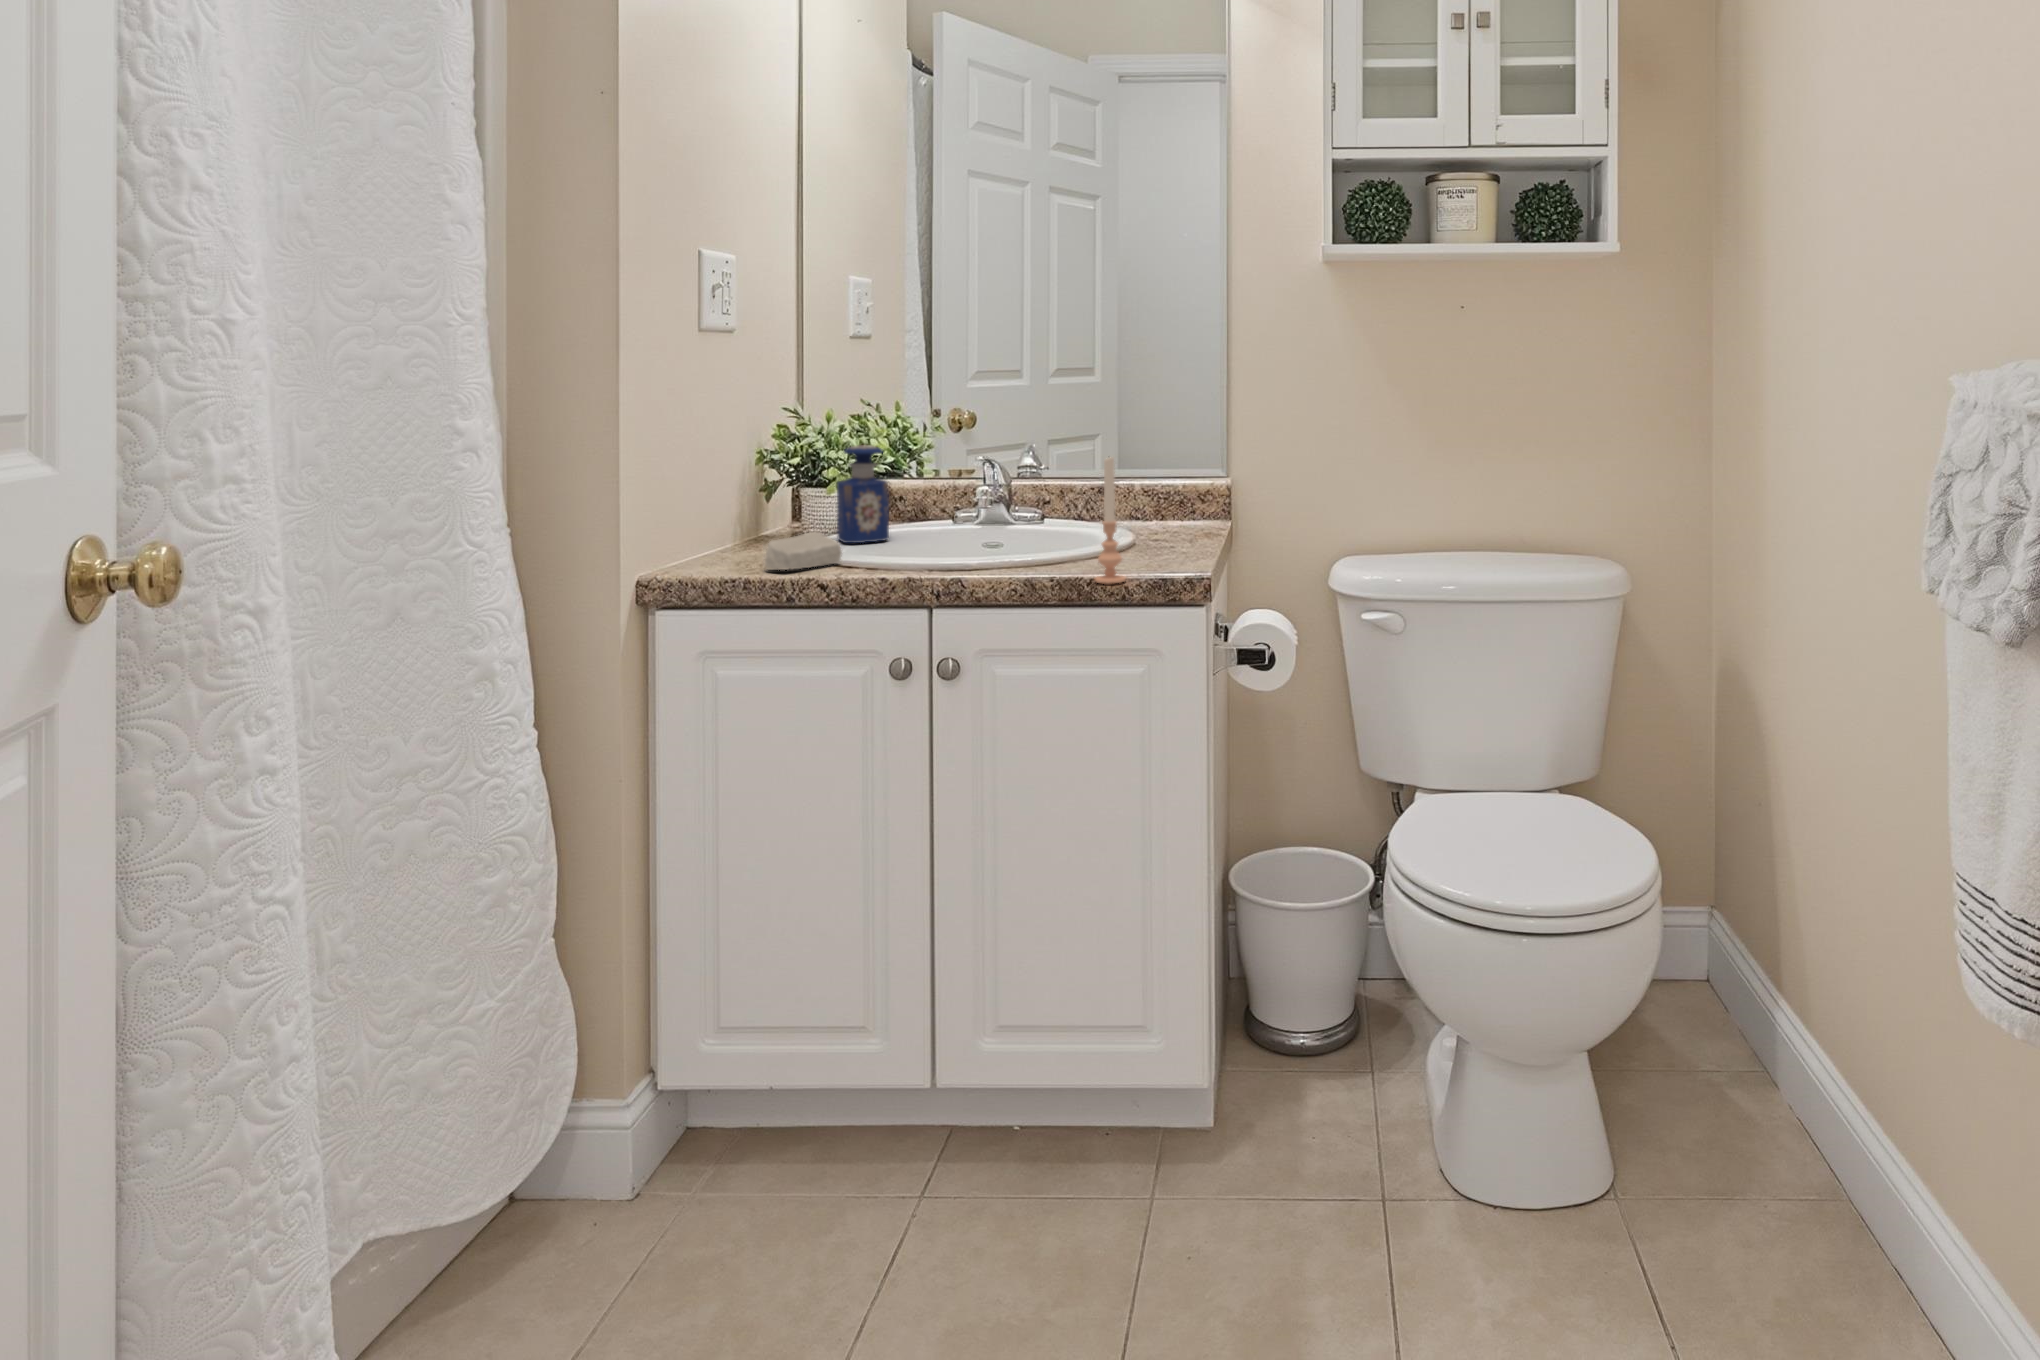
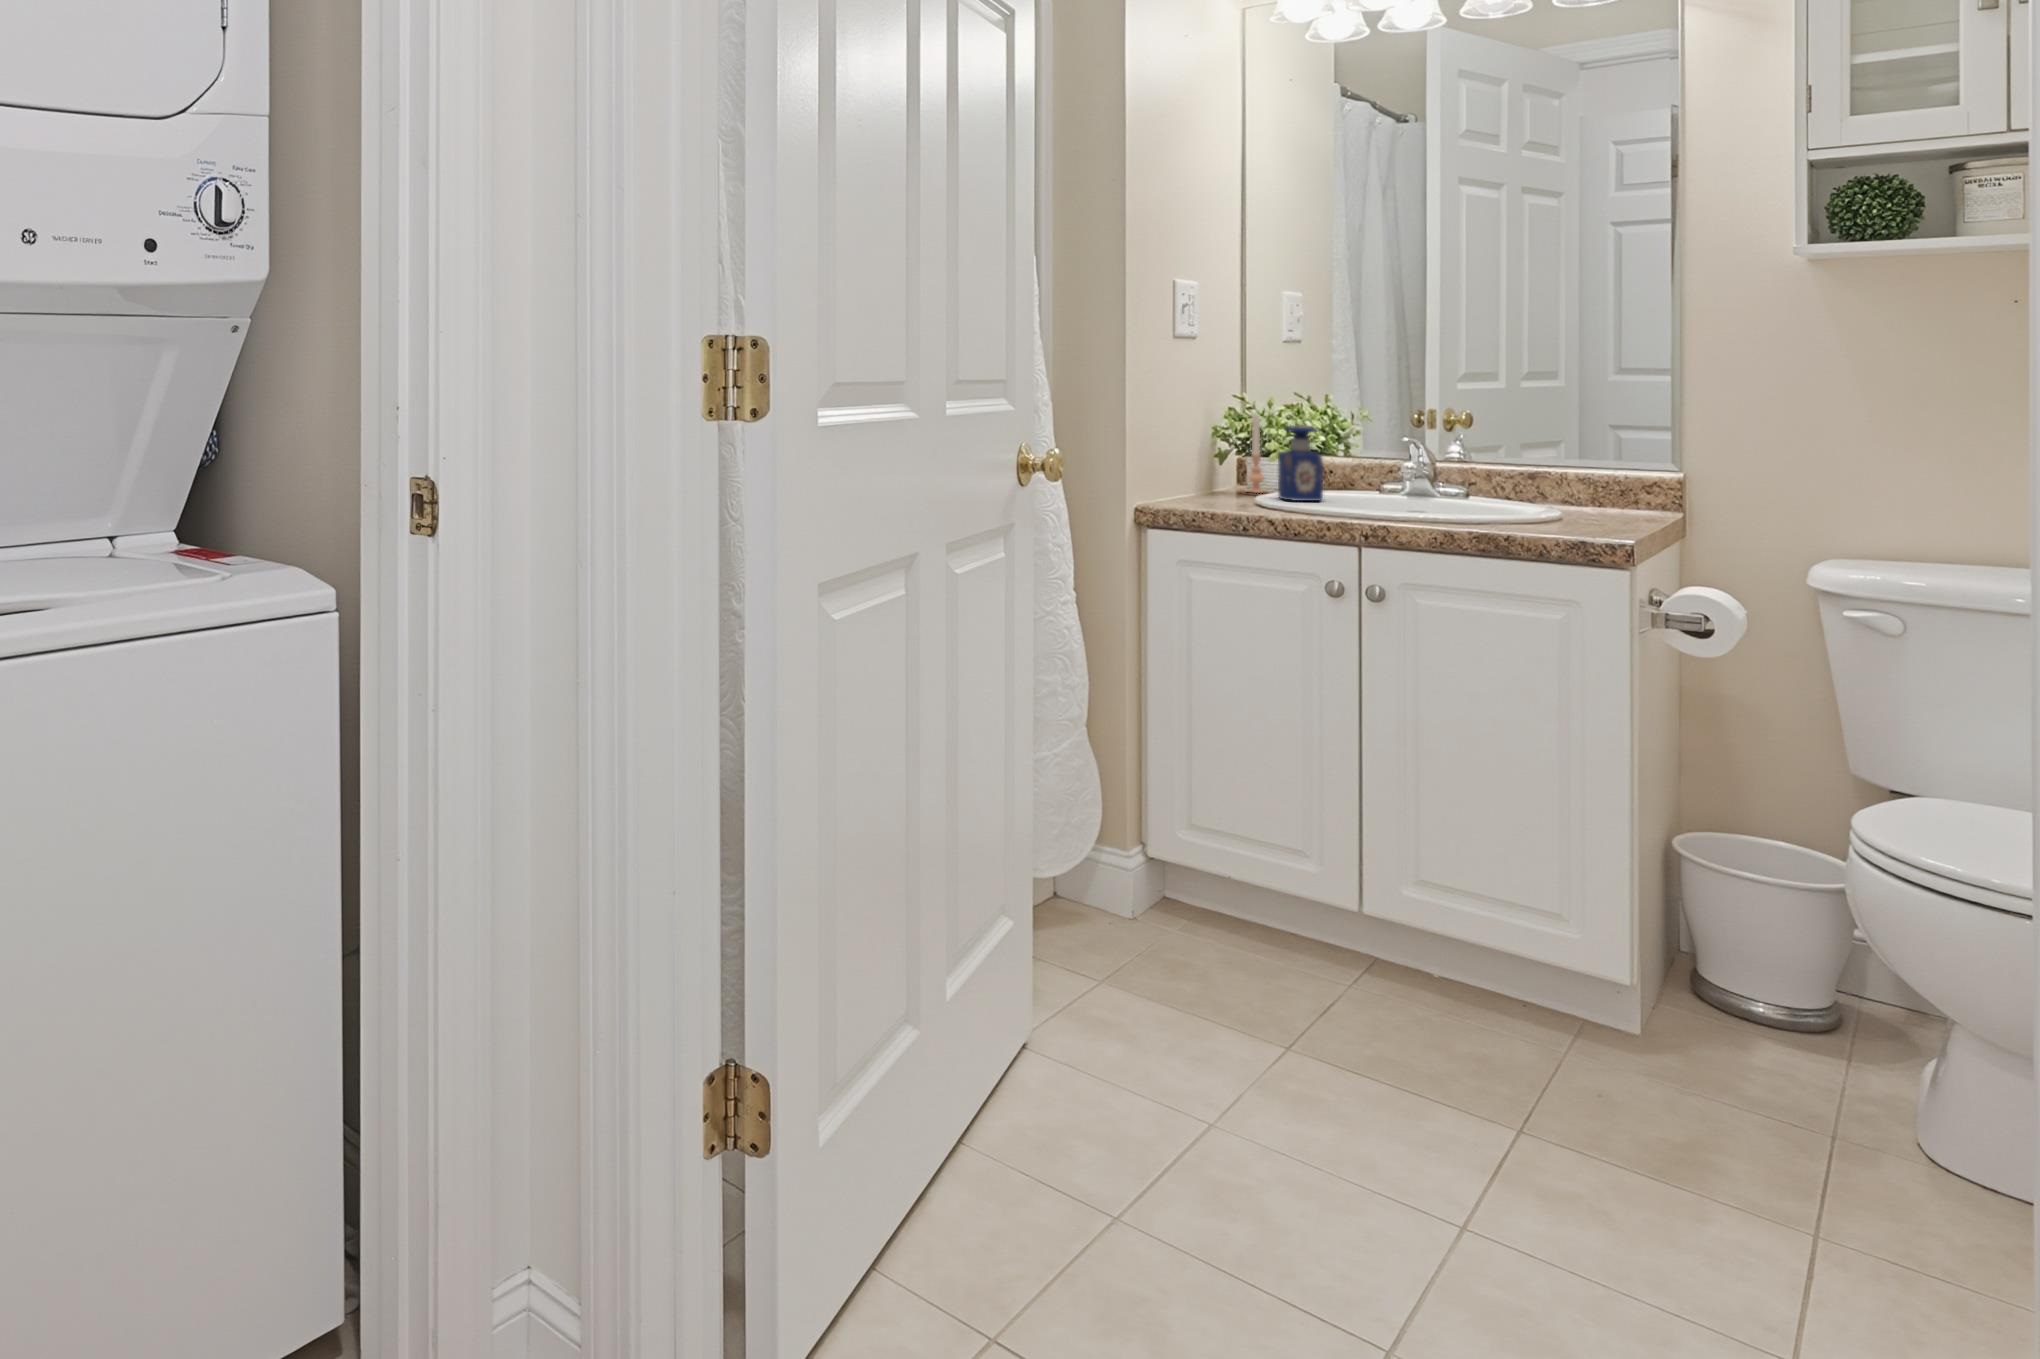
candle: present [1095,457,1126,584] -> present [1247,415,1266,493]
soap bar: present [765,532,842,570] -> none [1226,486,1286,511]

